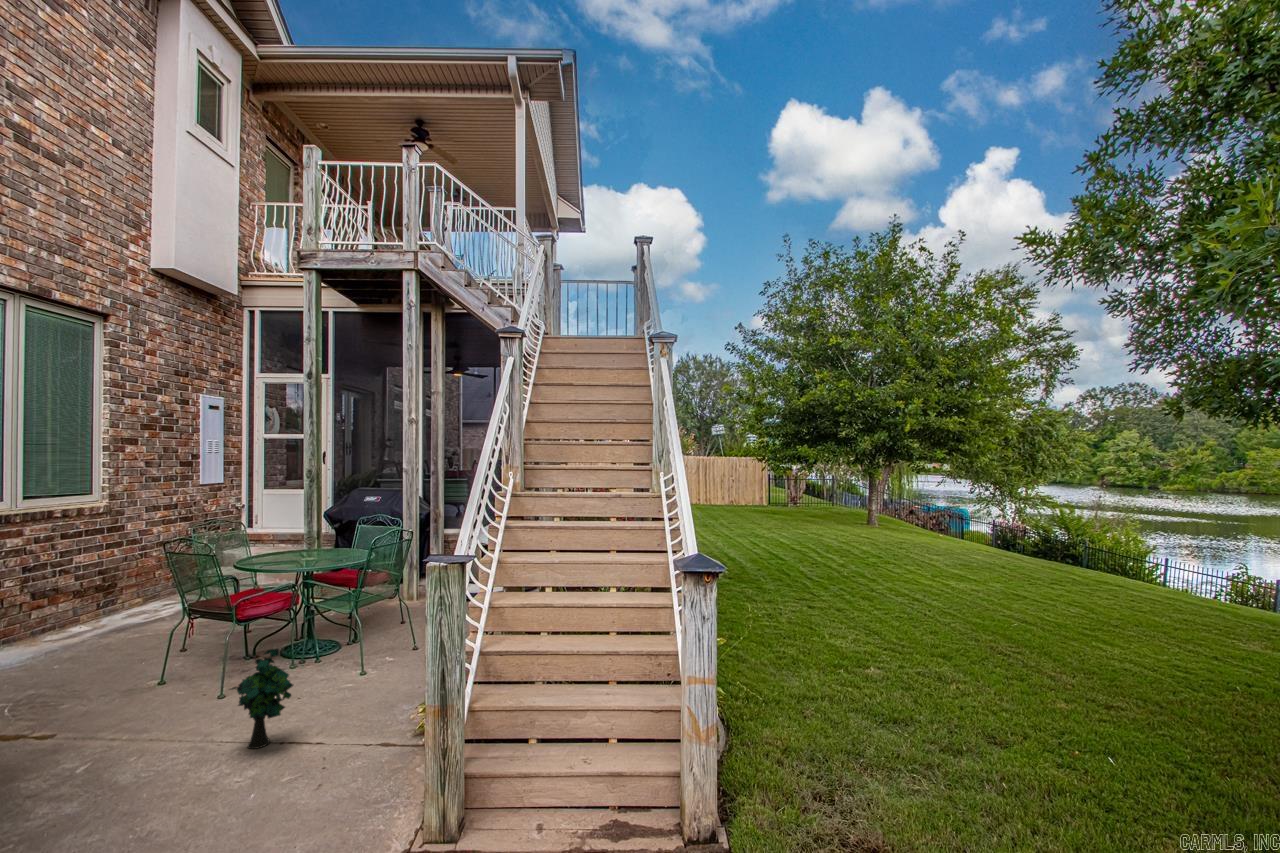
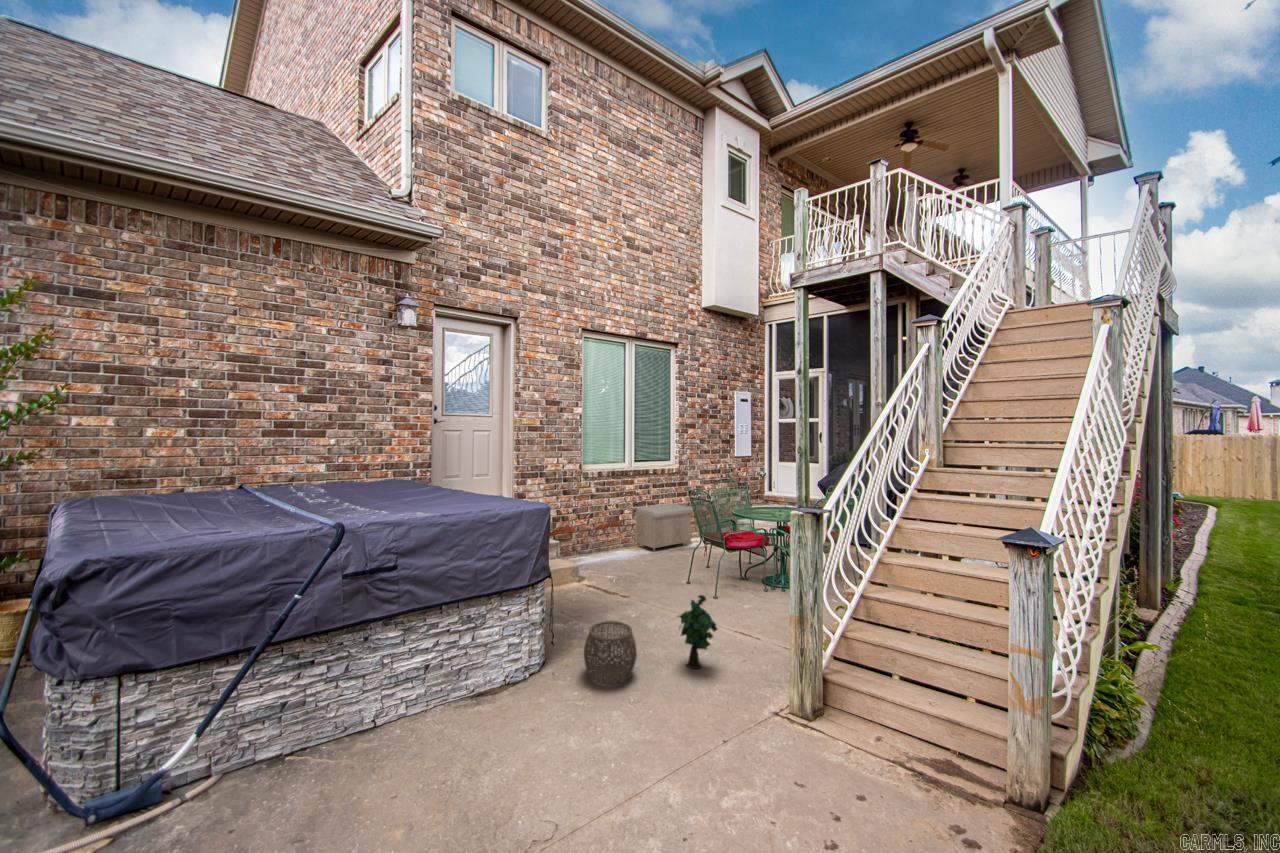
storage bench: none [23,561,143,641] -> present [636,504,692,551]
woven basket: none [75,724,182,827] -> present [584,621,637,684]

